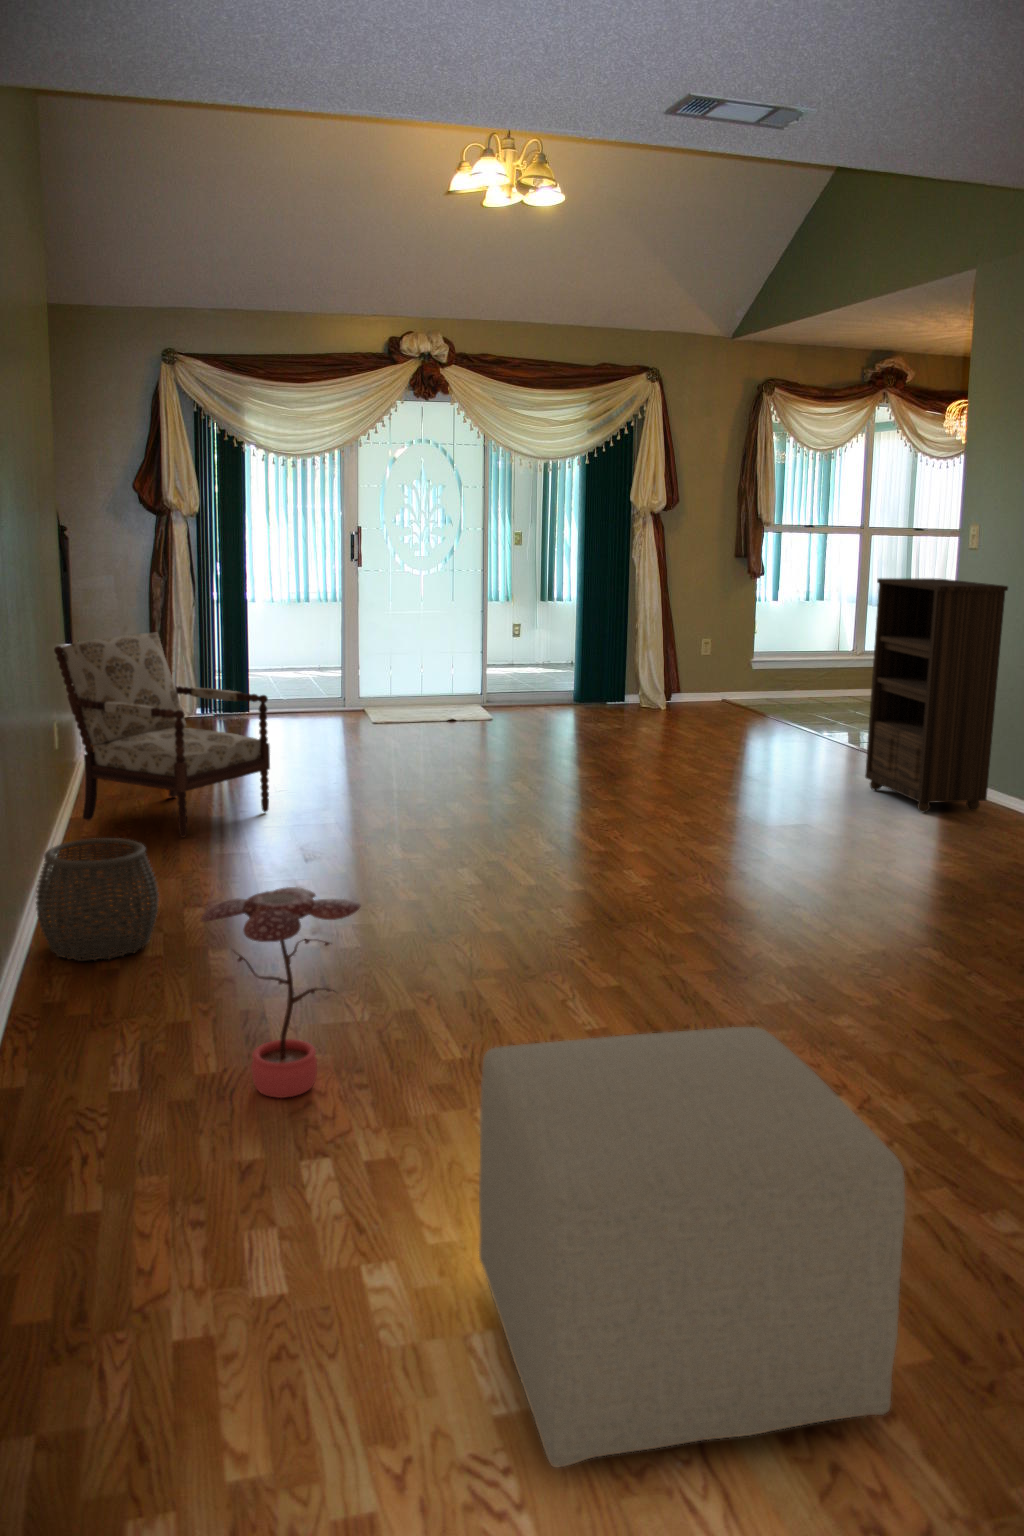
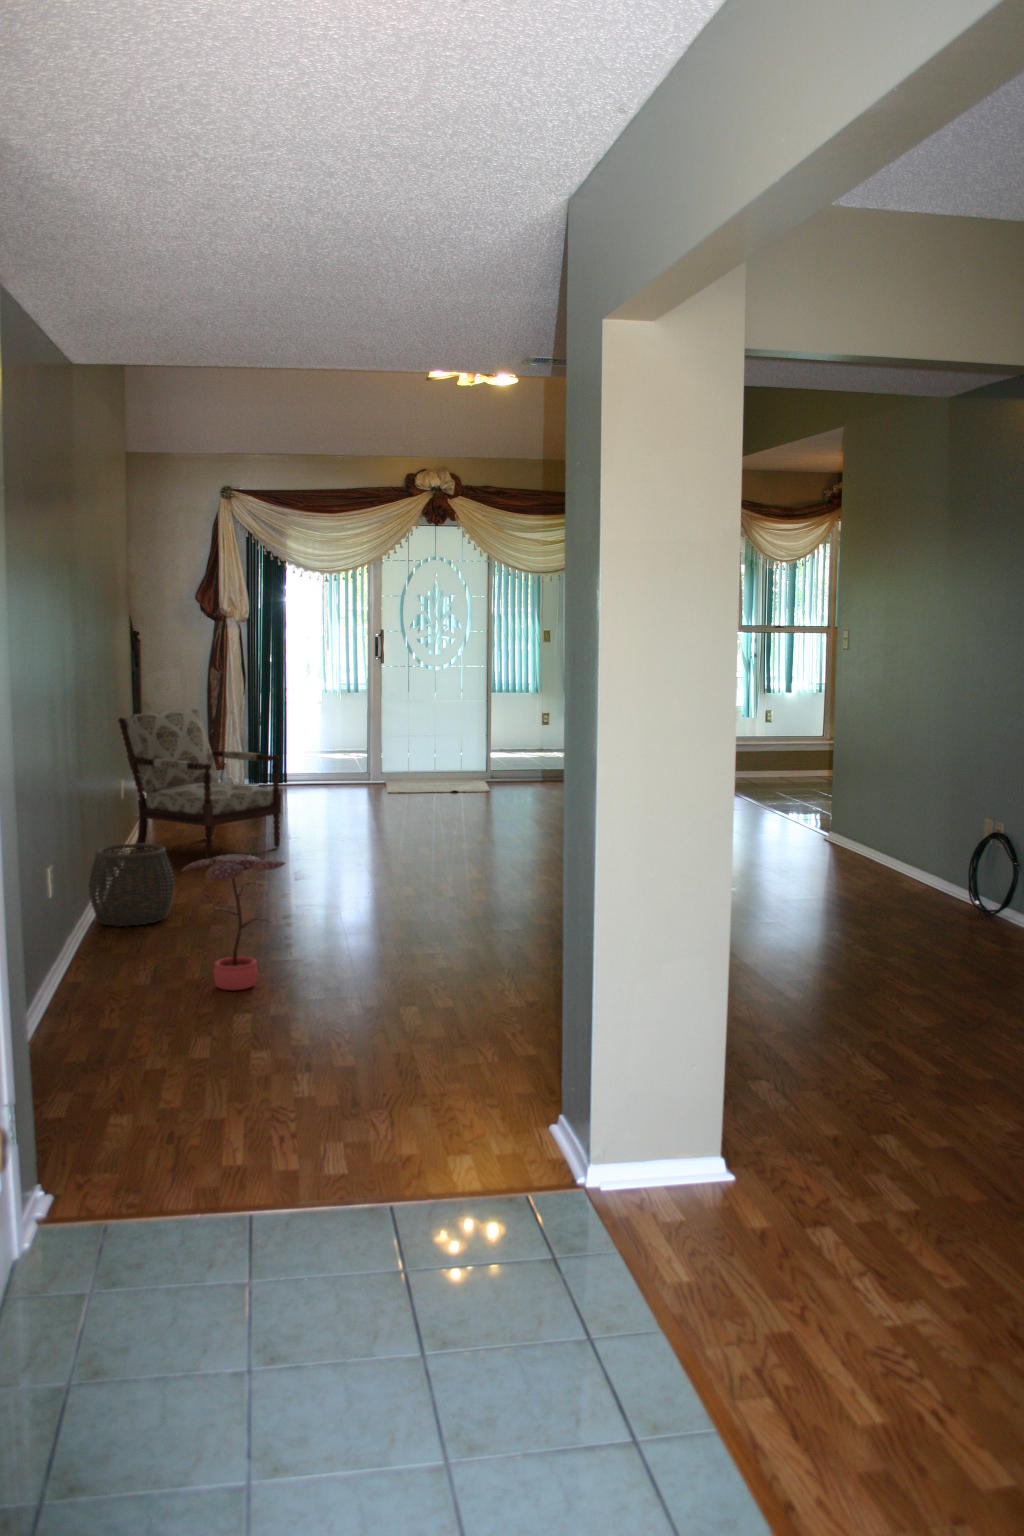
bookshelf: present [865,578,1008,812] -> none [771,664,866,852]
ottoman: present [479,1027,905,1467] -> none [317,911,524,1120]

